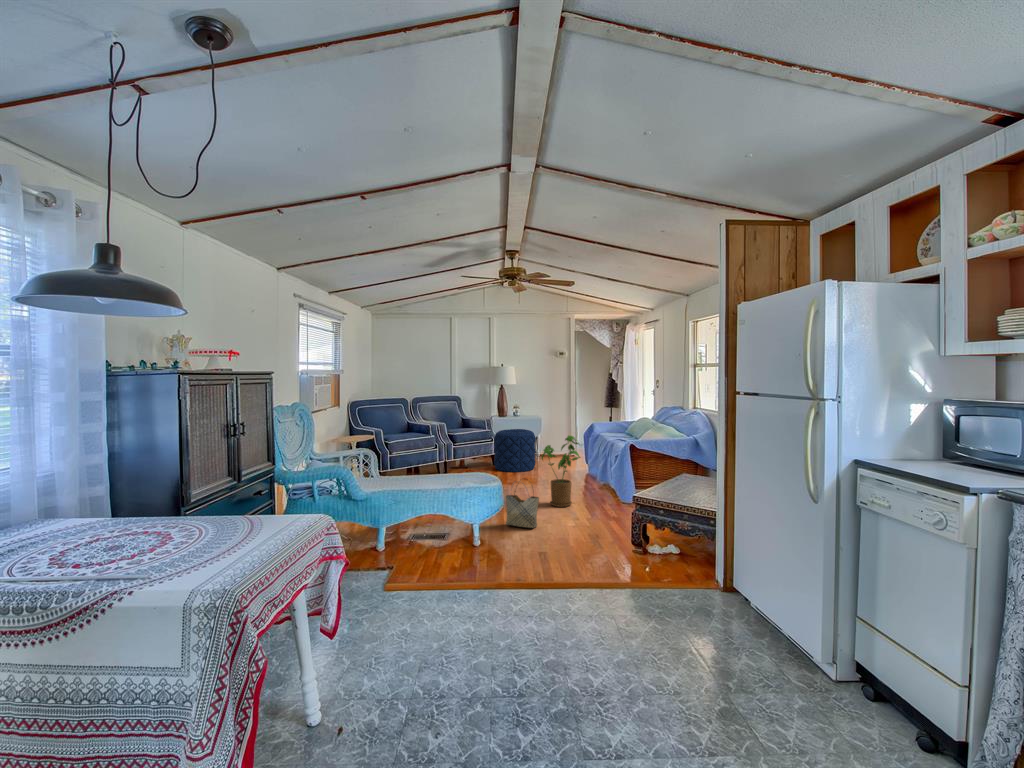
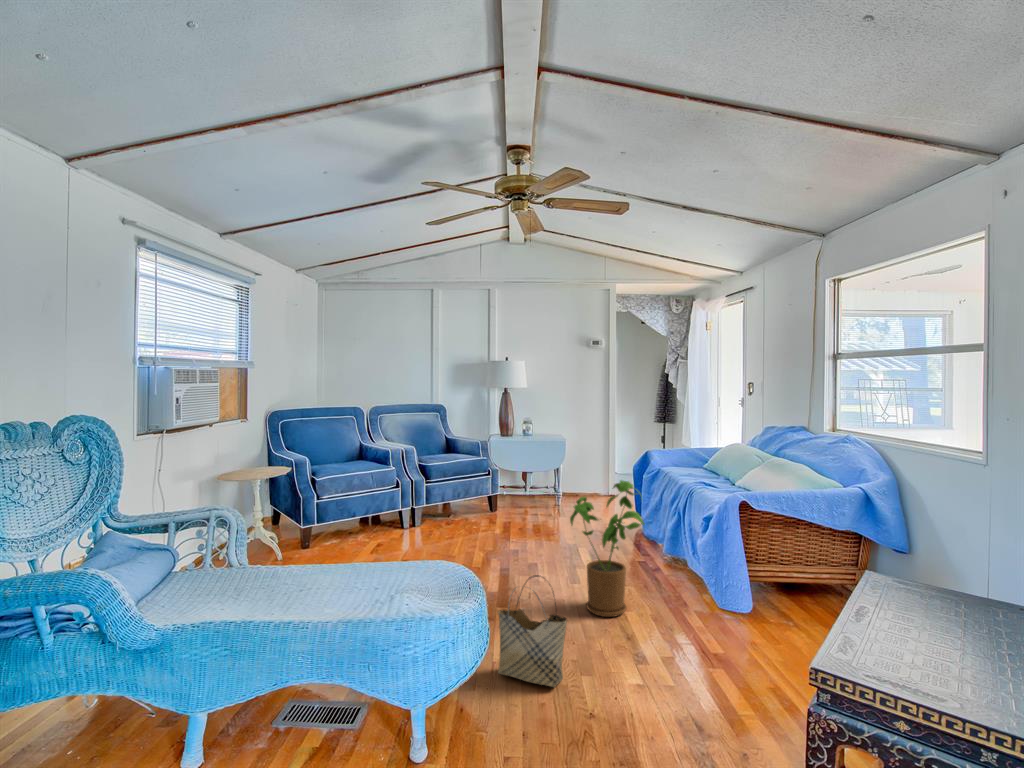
pouf: present [494,429,535,472] -> none [492,457,557,527]

